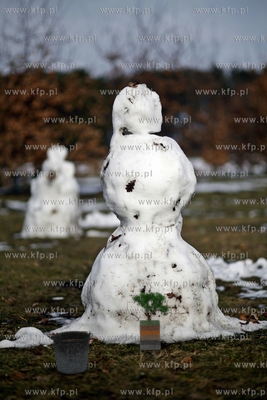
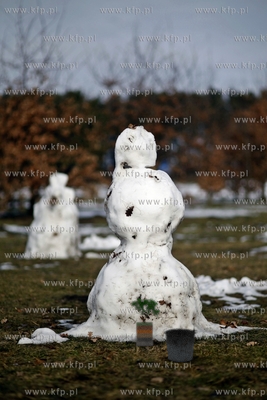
bucket: present [50,331,93,374] -> present [165,328,197,362]

